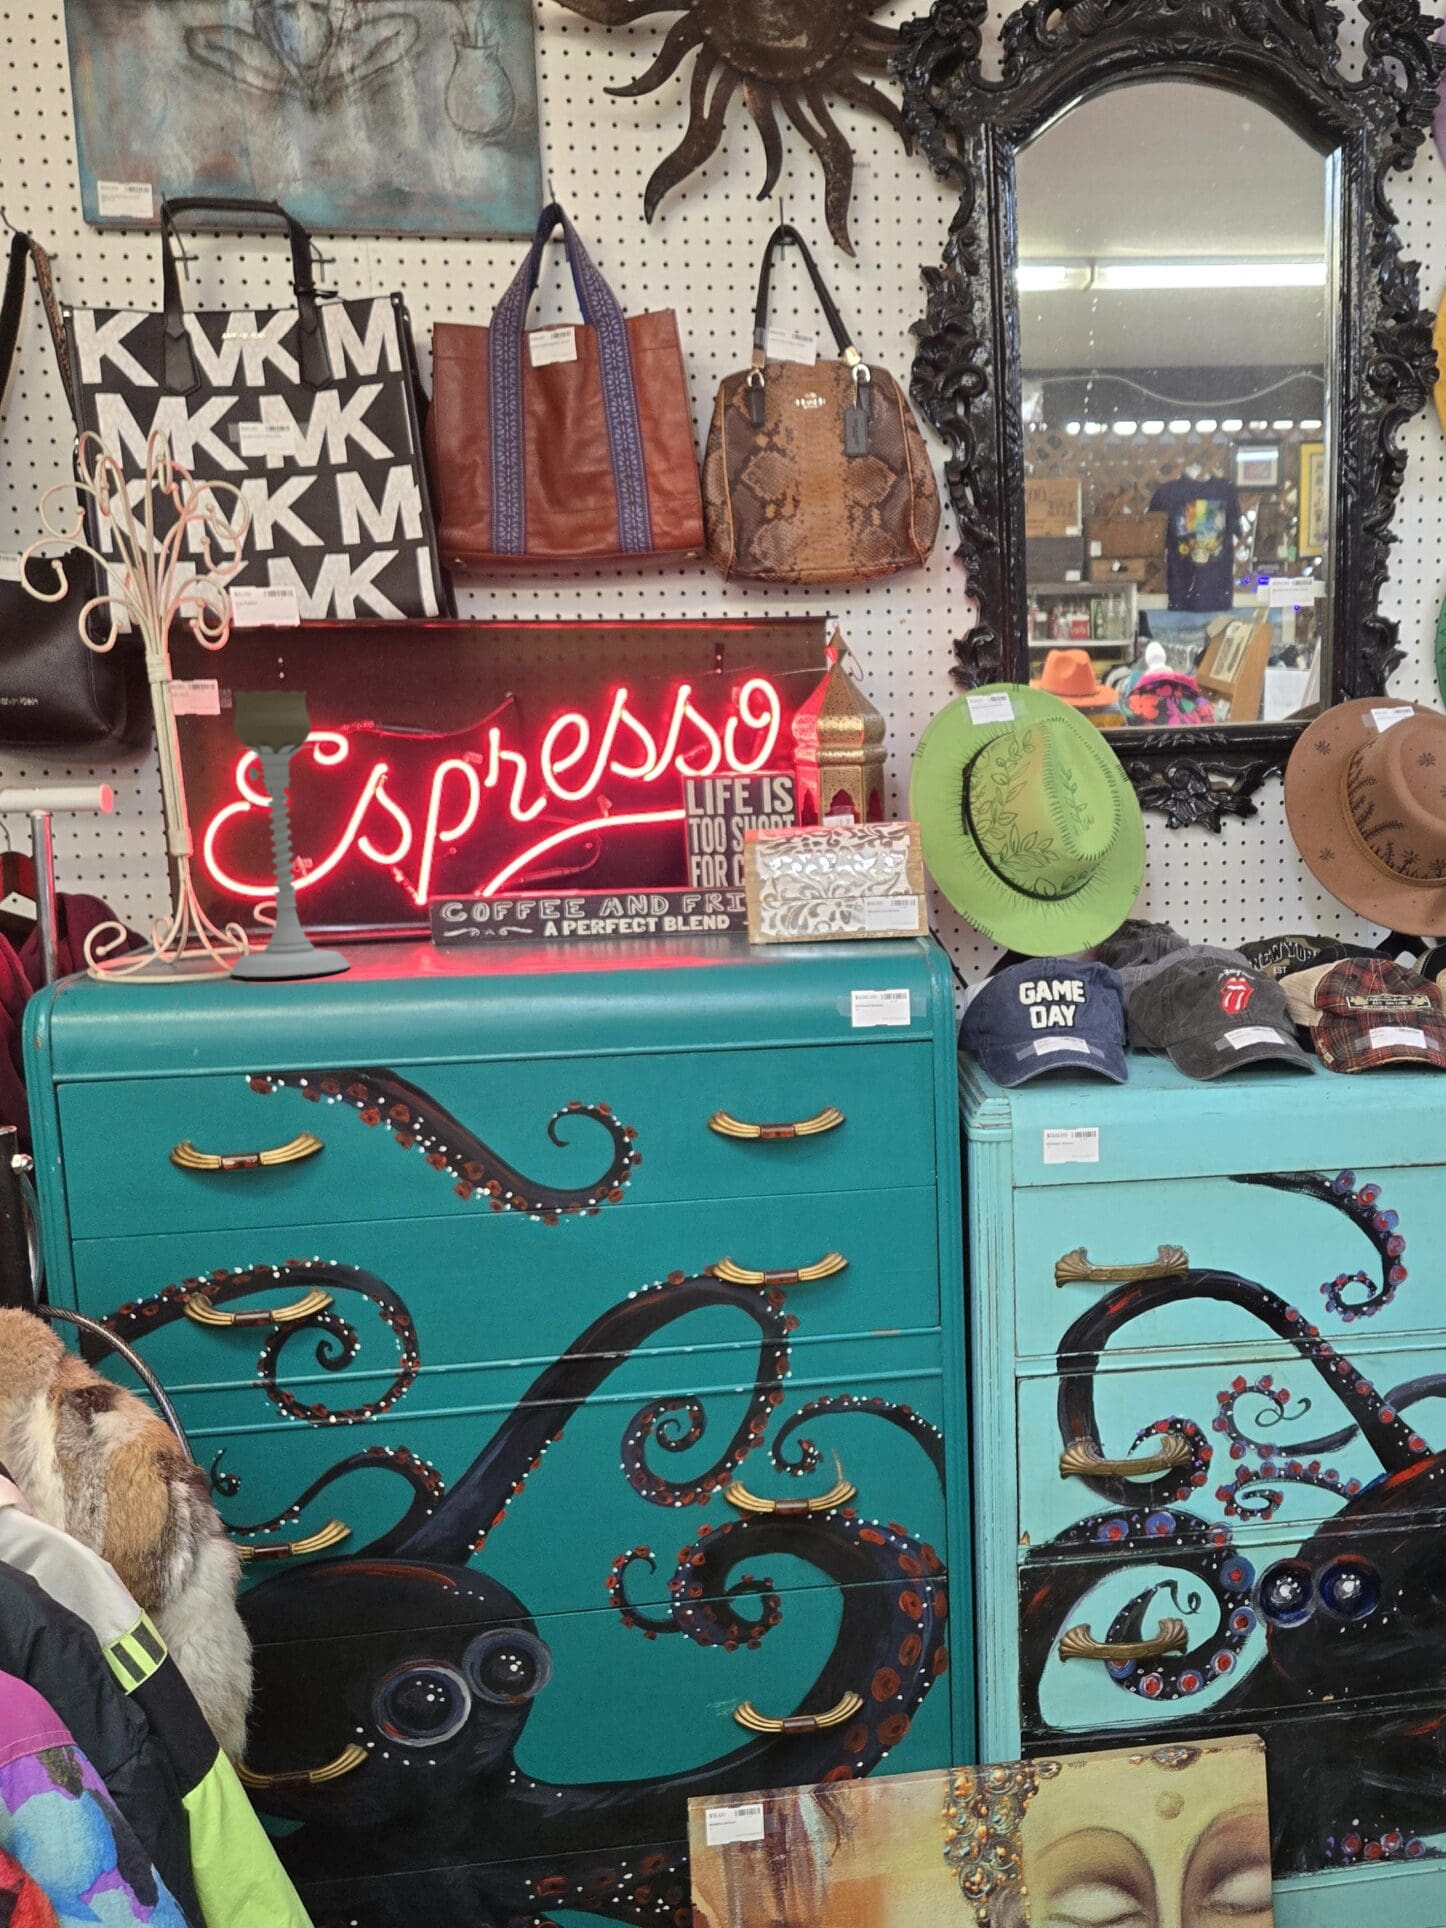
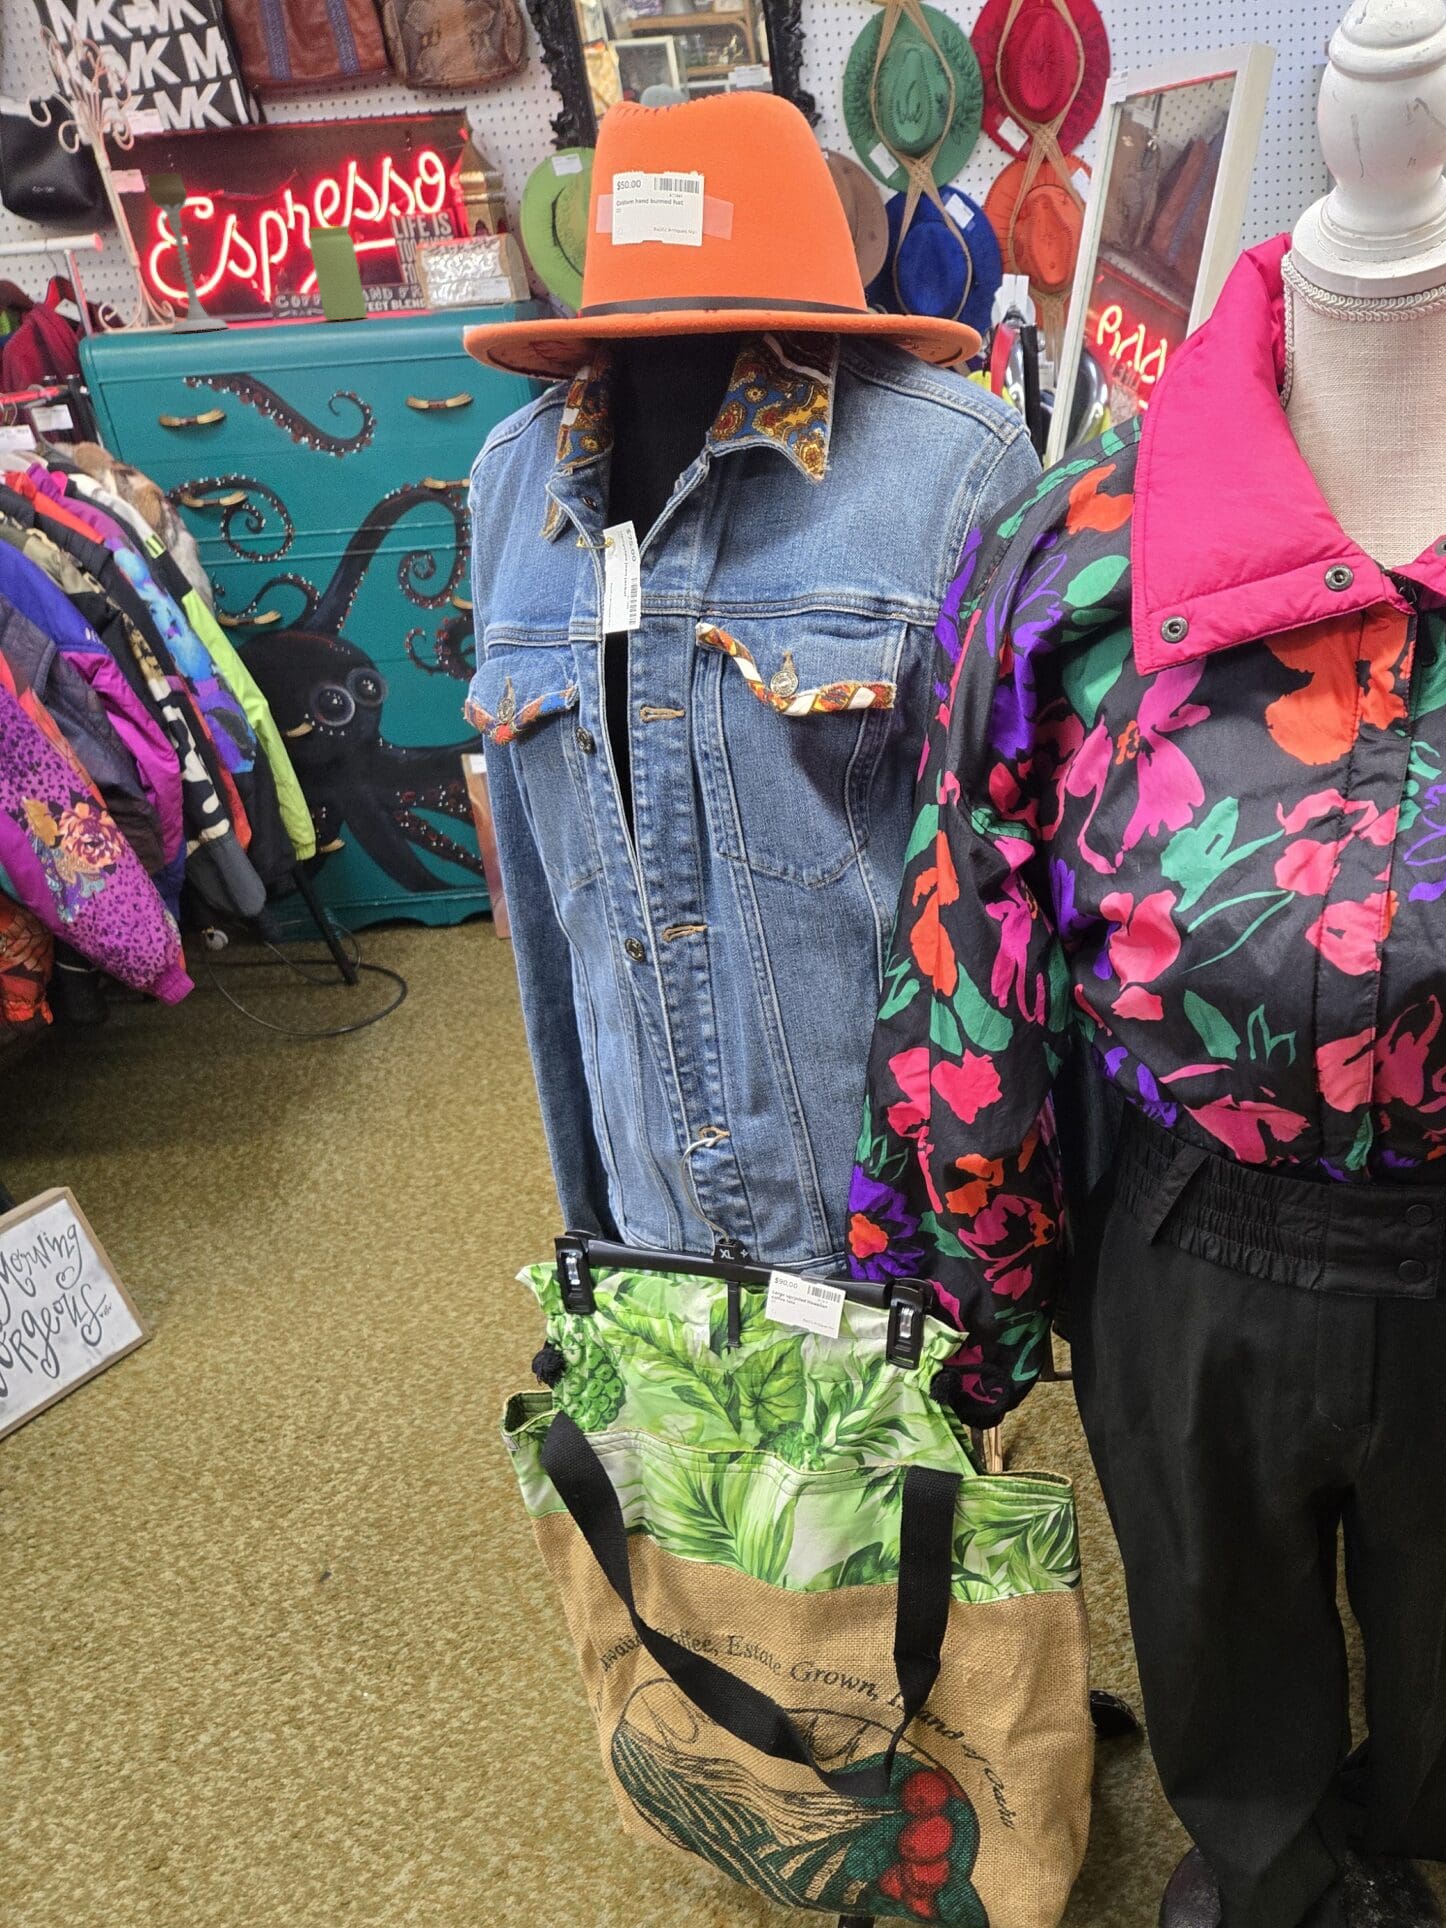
jar: none [544,795,636,963] -> present [309,226,367,320]

